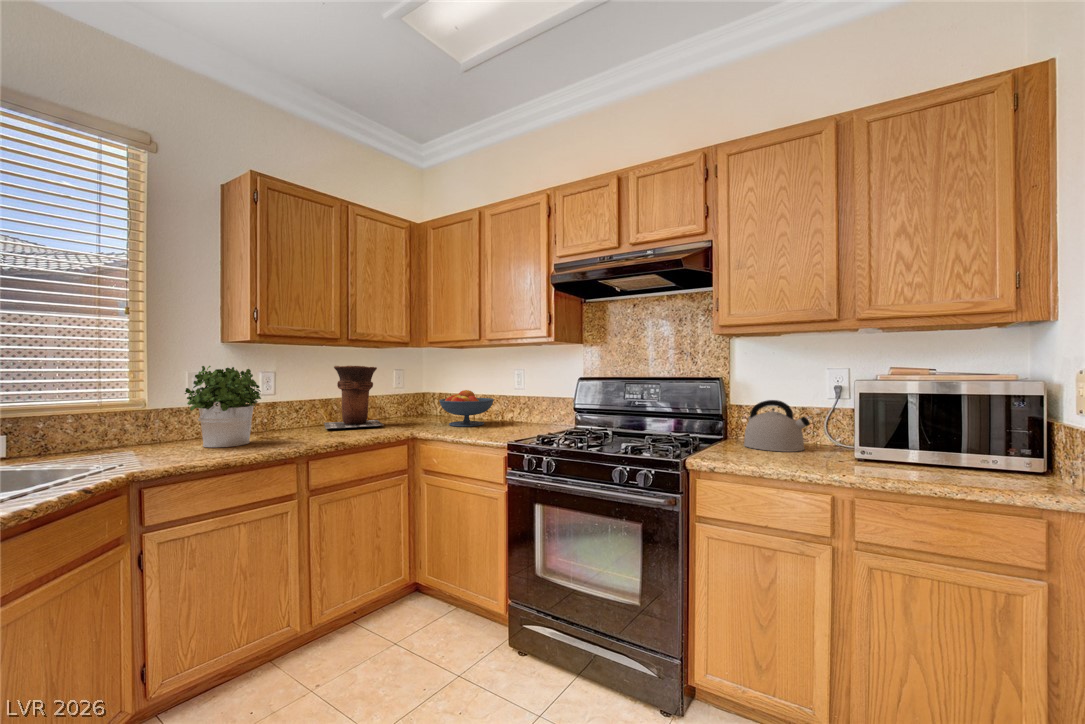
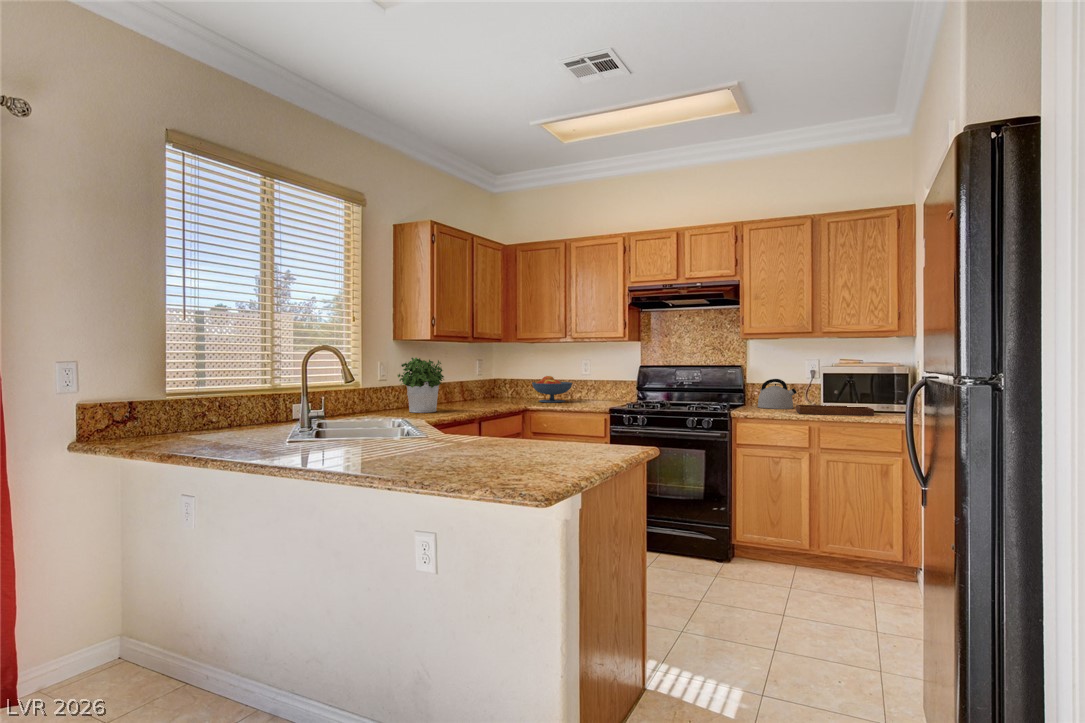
vase: present [324,366,383,429] -> none [443,357,497,404]
tray: none [807,426,973,484] -> present [796,390,874,416]

